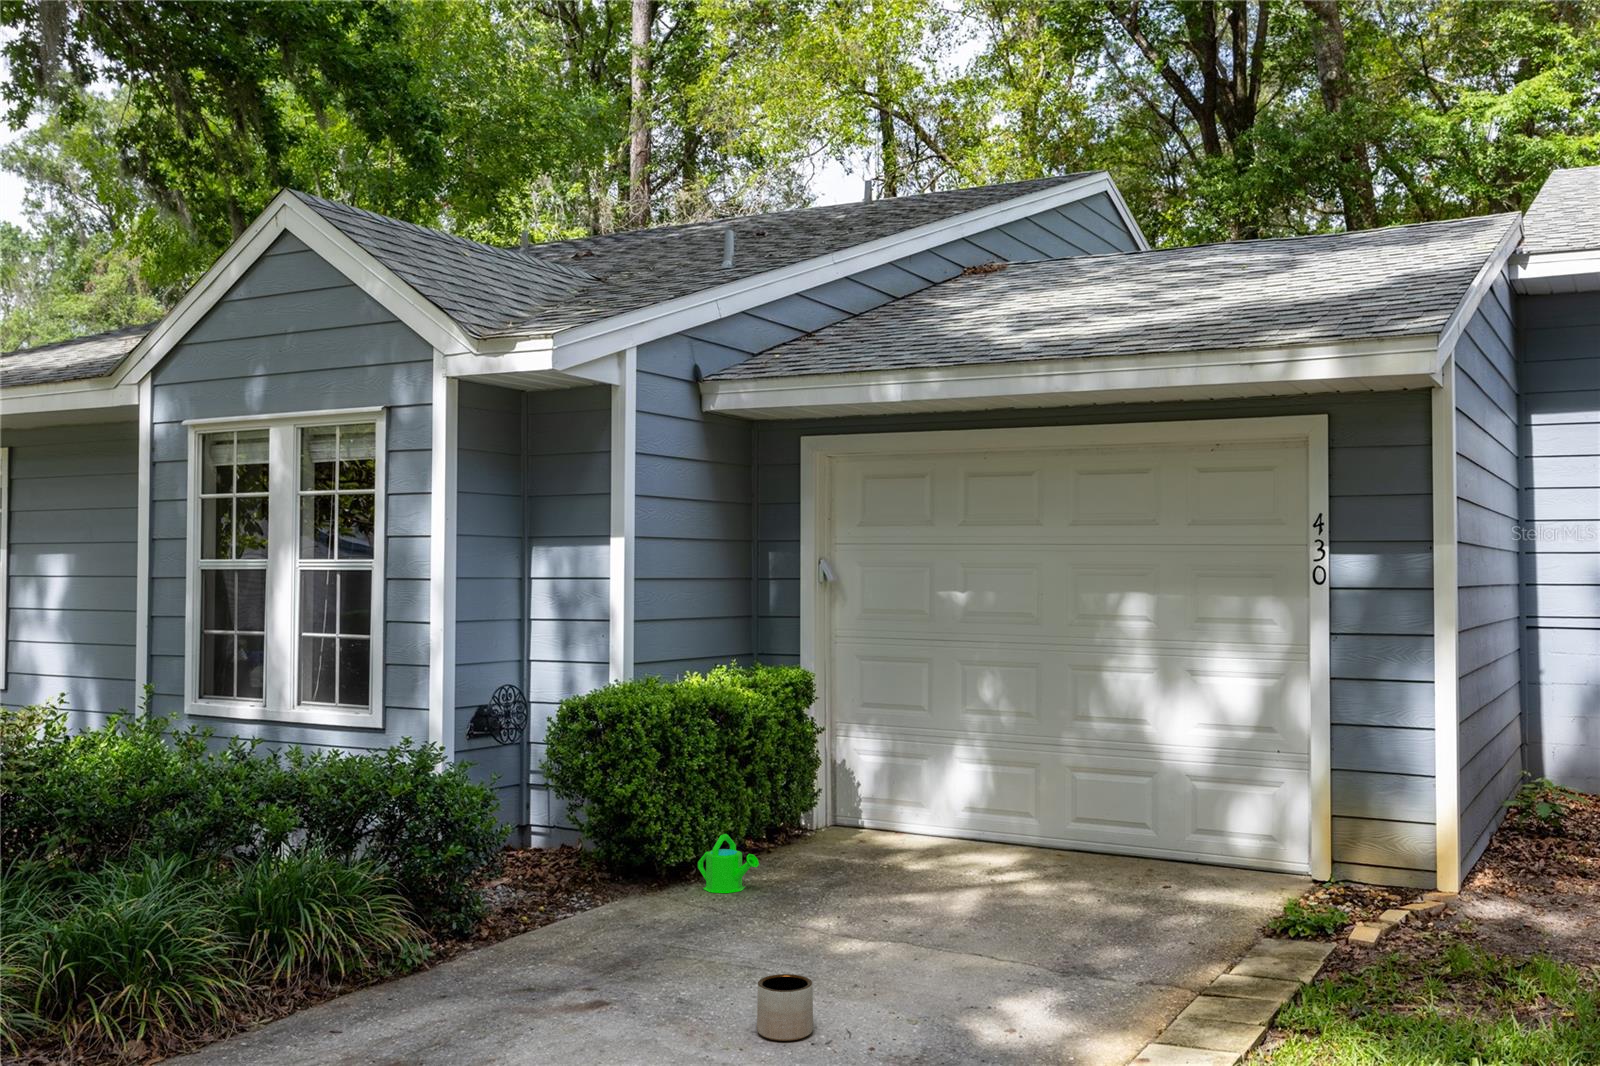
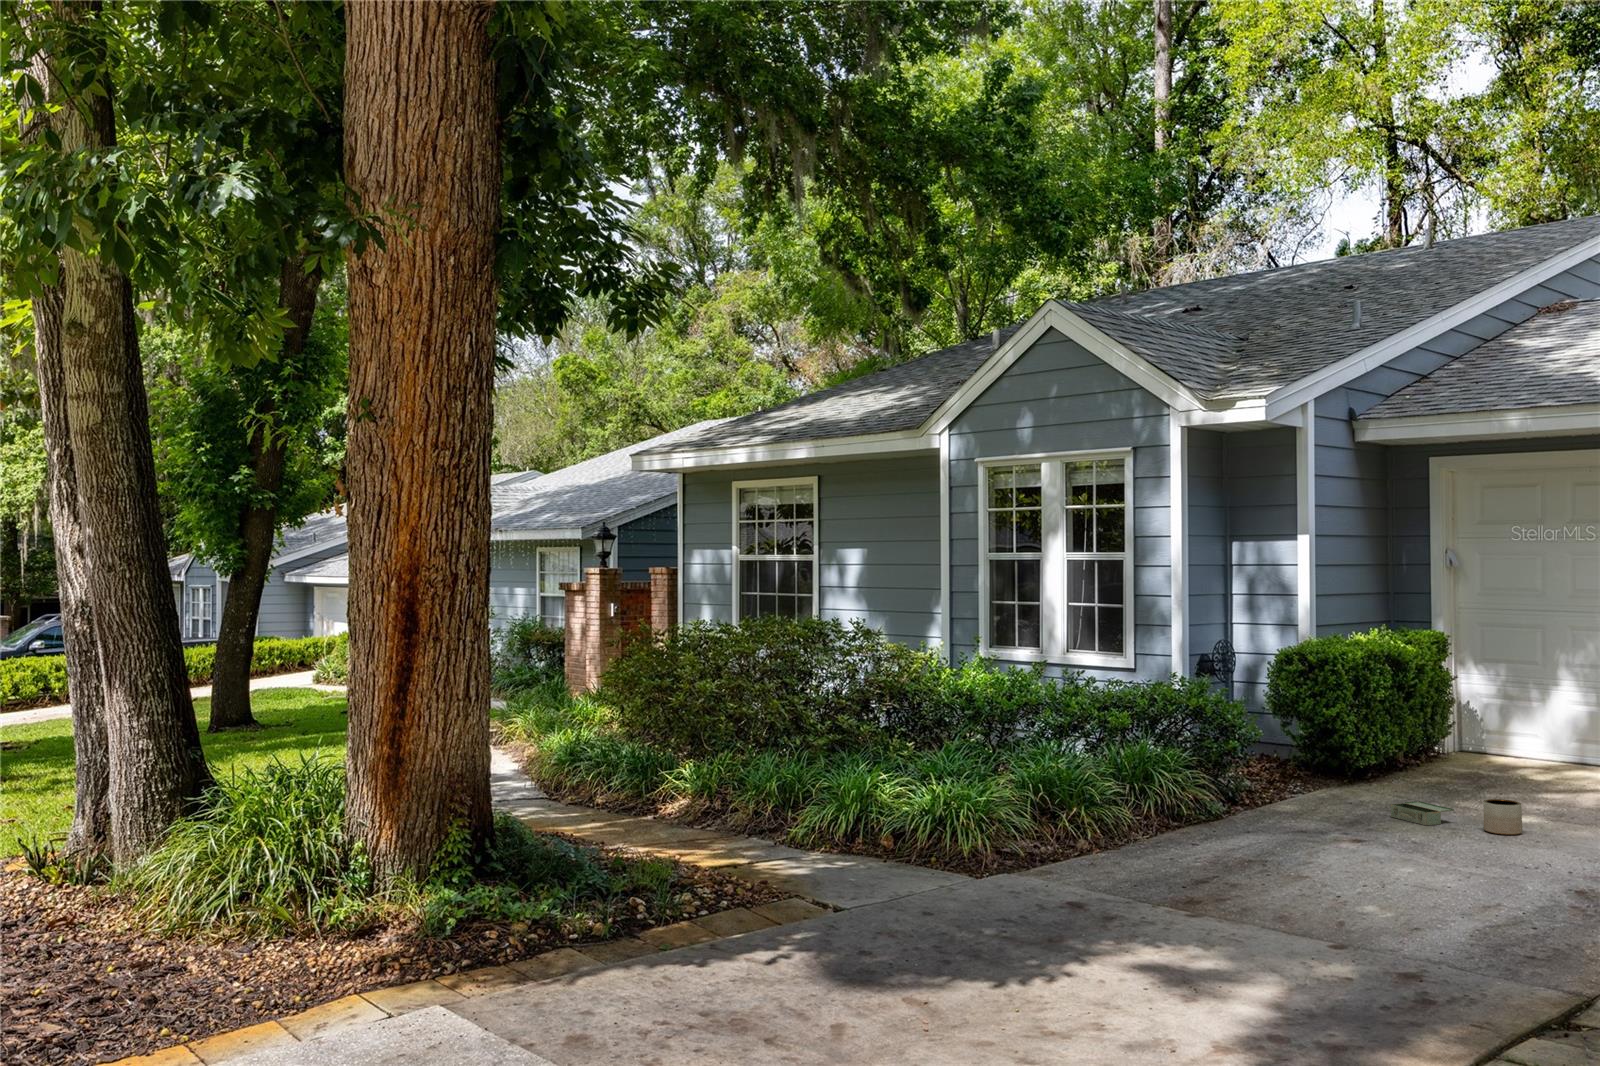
watering can: present [698,834,759,893] -> none [1378,739,1429,779]
toolbox: none [637,969,725,1024] -> present [1391,801,1454,826]

